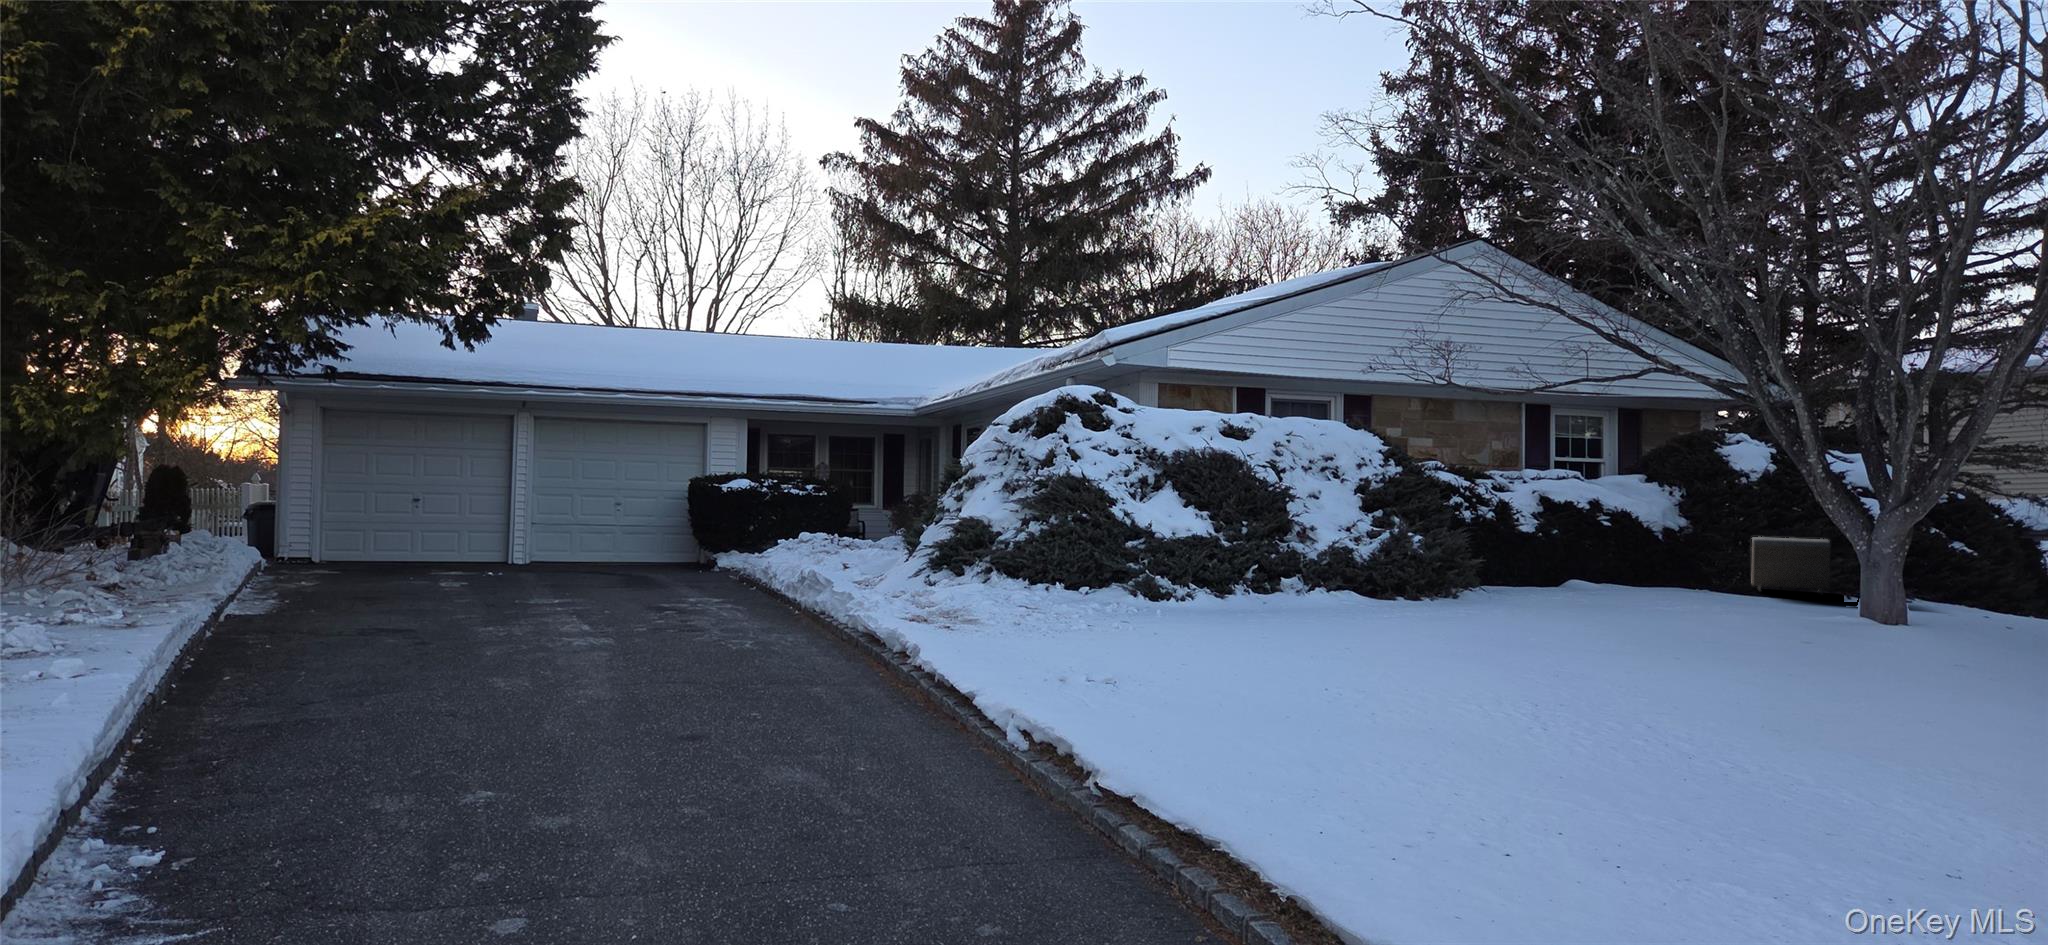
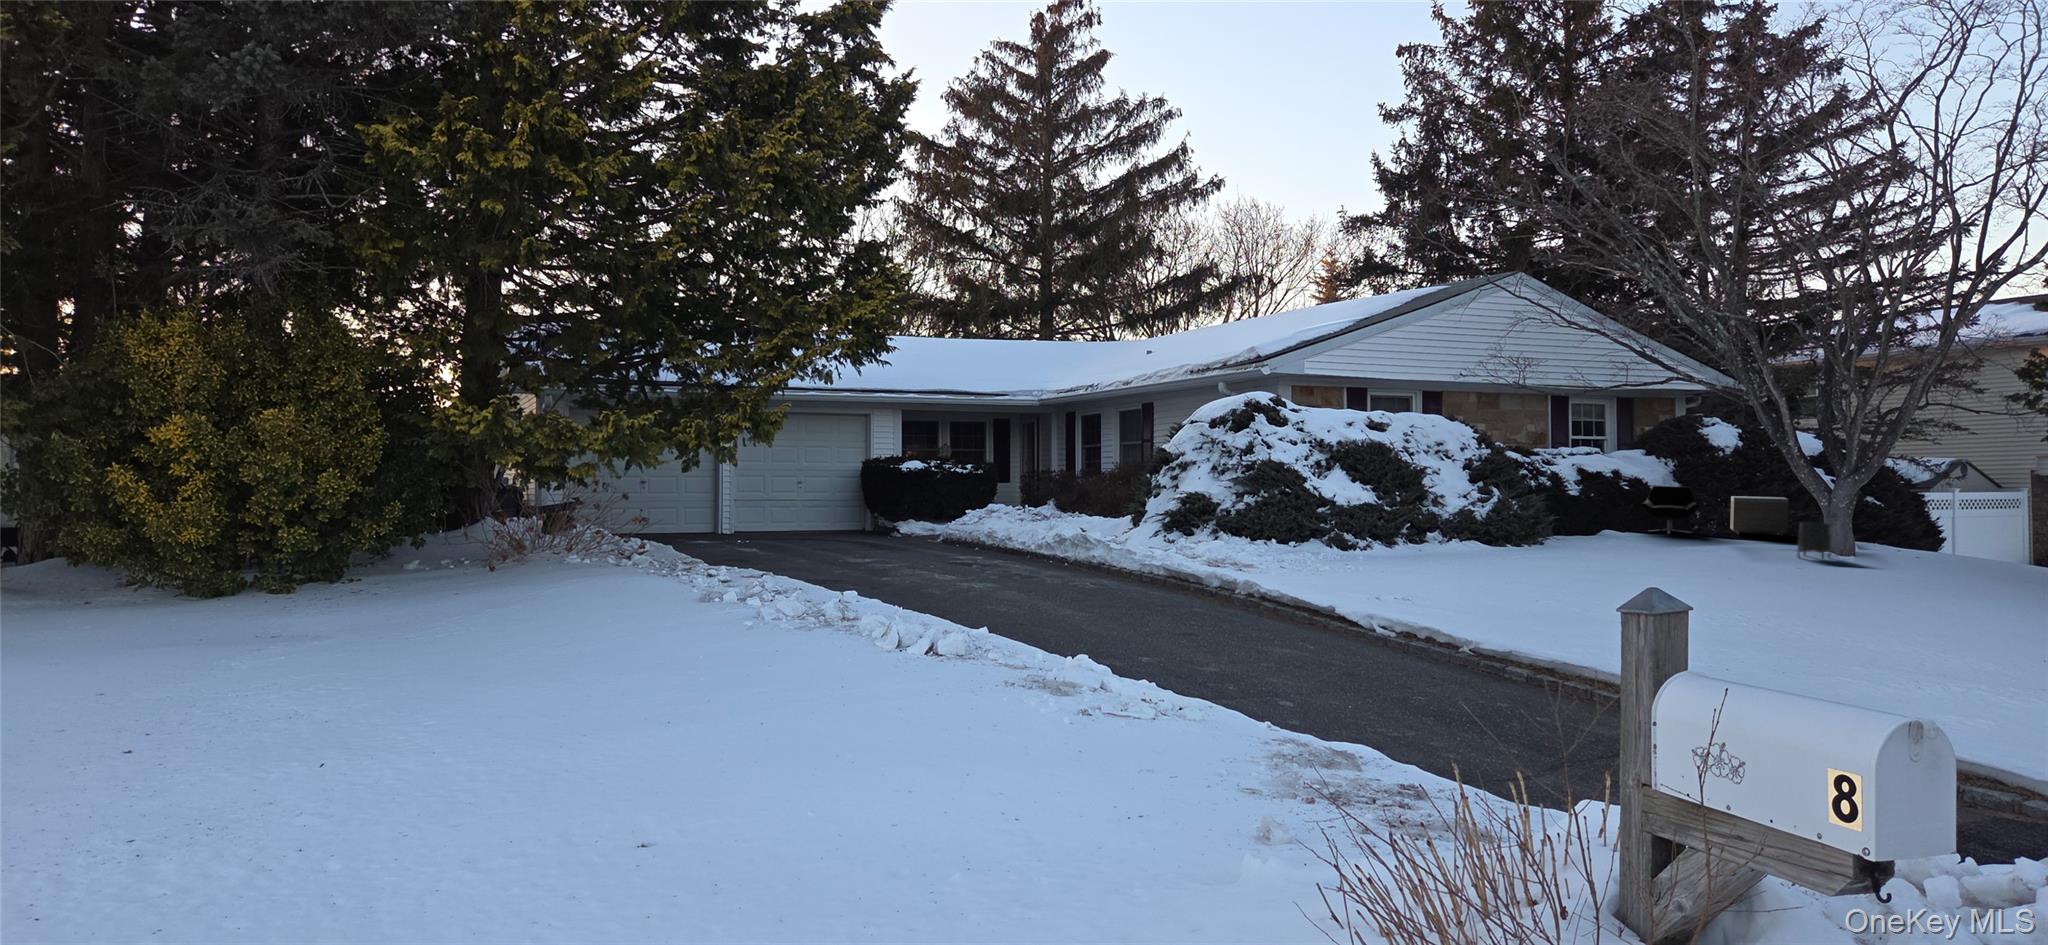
lounge chair: none [1622,522,1703,588] -> present [1641,486,1699,534]
planter: none [1825,572,1876,628] -> present [1797,522,1831,559]

